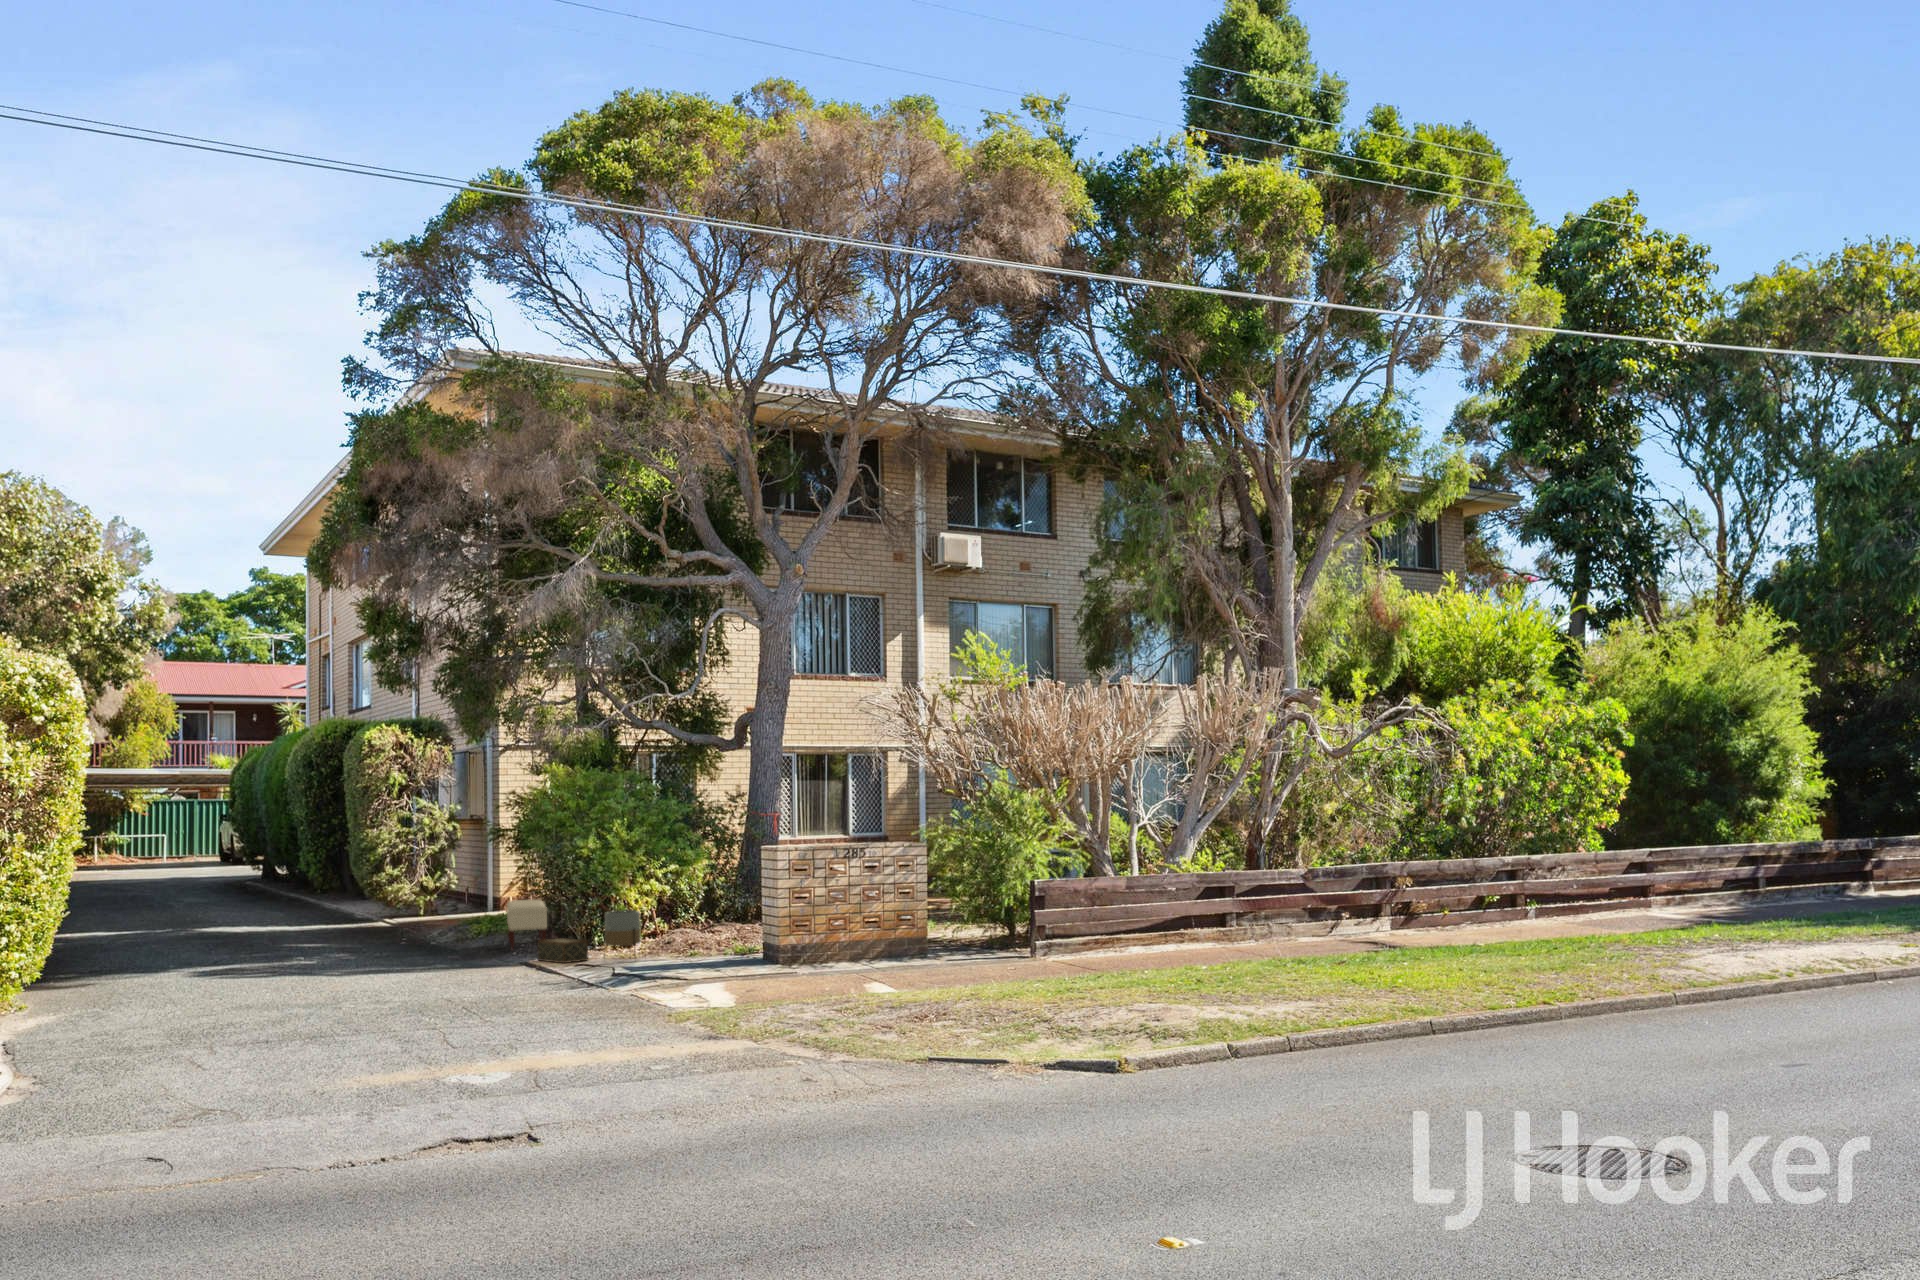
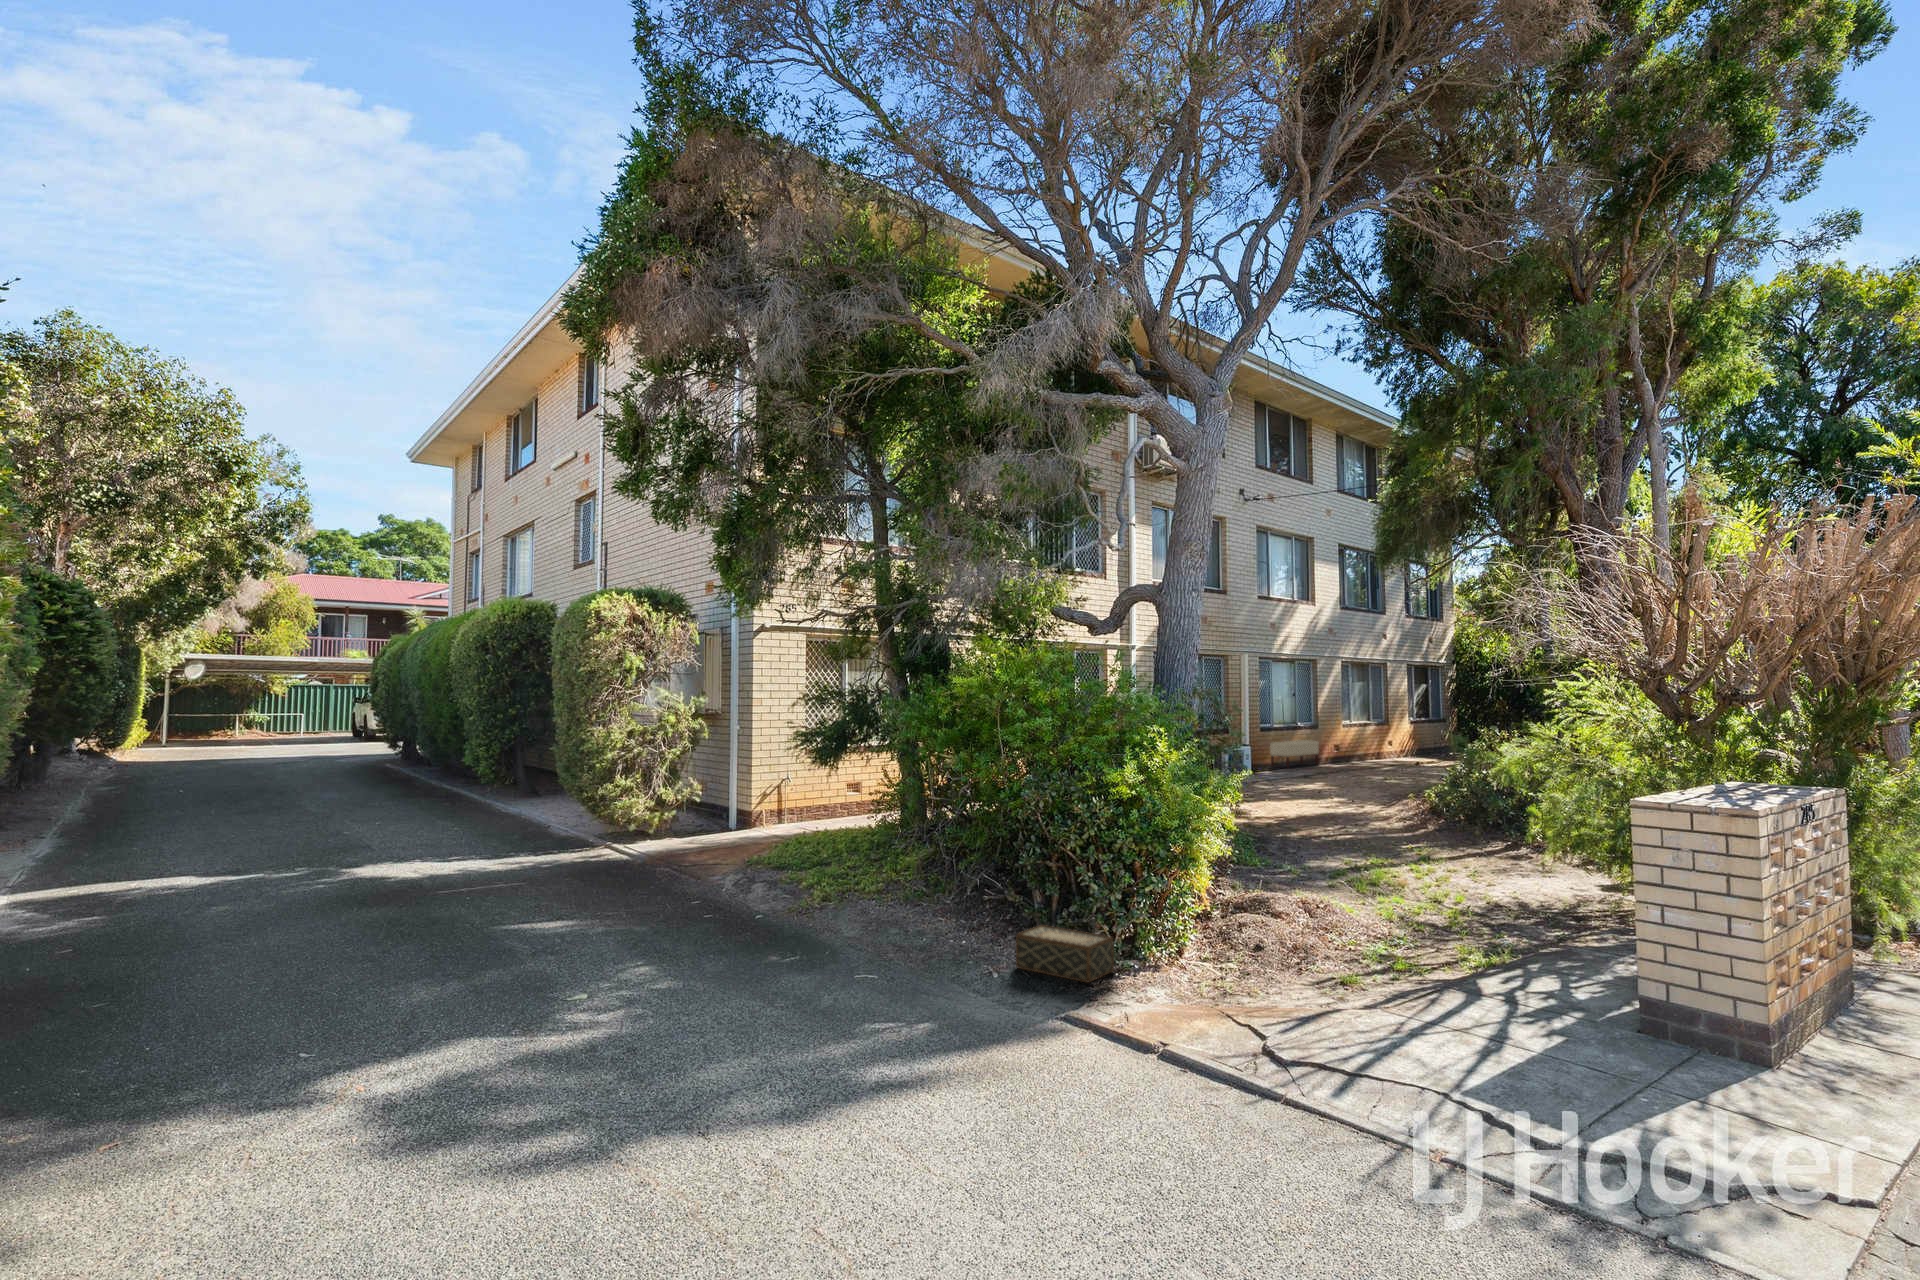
bench: present [507,900,547,950] -> present [1270,740,1319,767]
planter: present [604,910,641,946] -> none [1151,885,1214,980]

